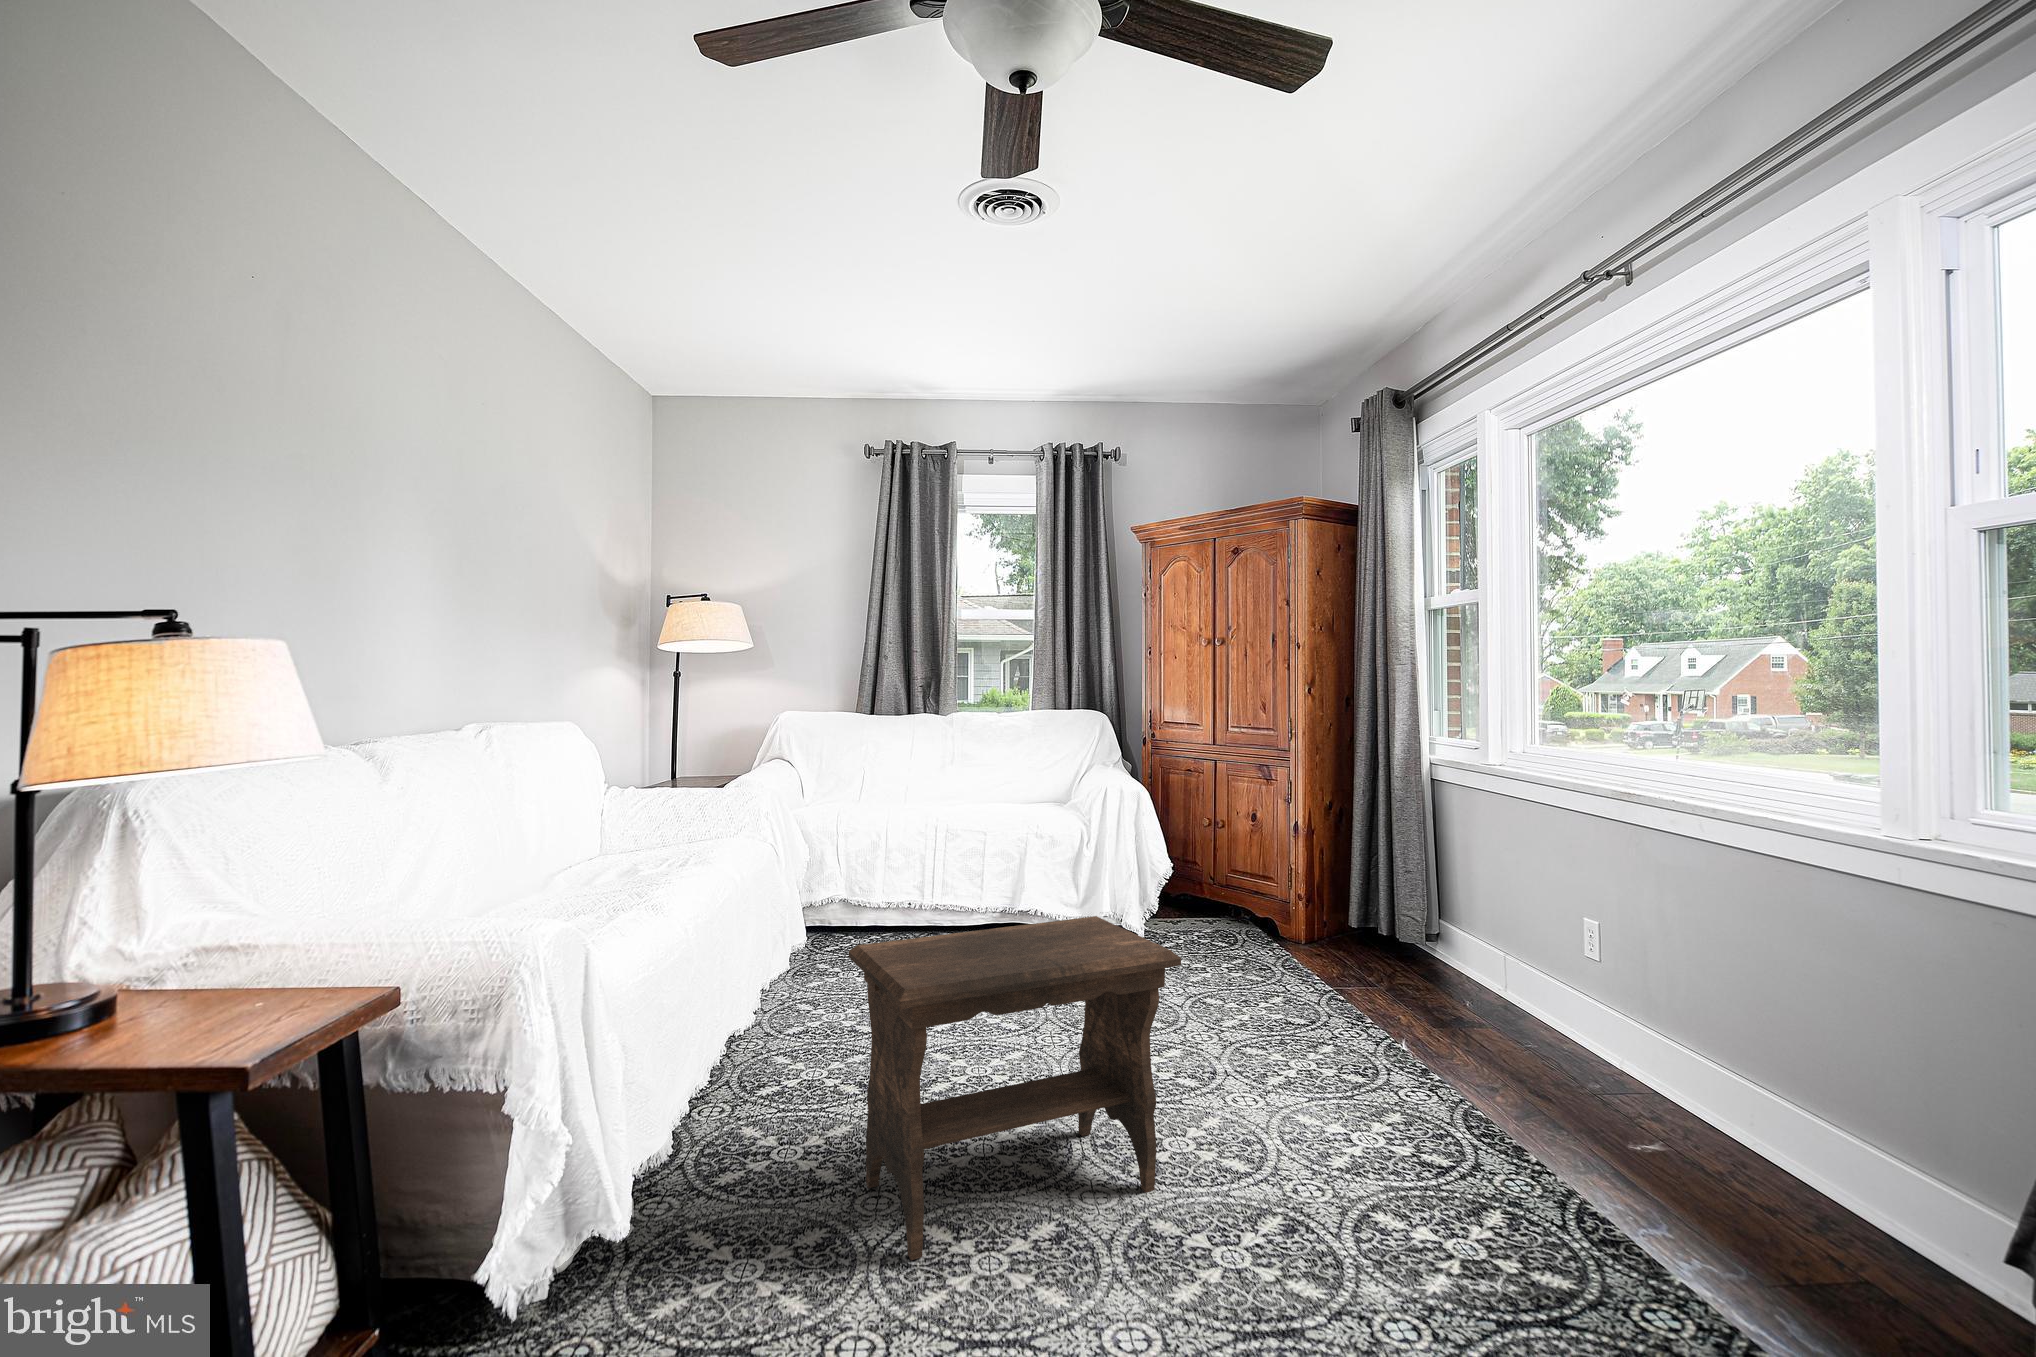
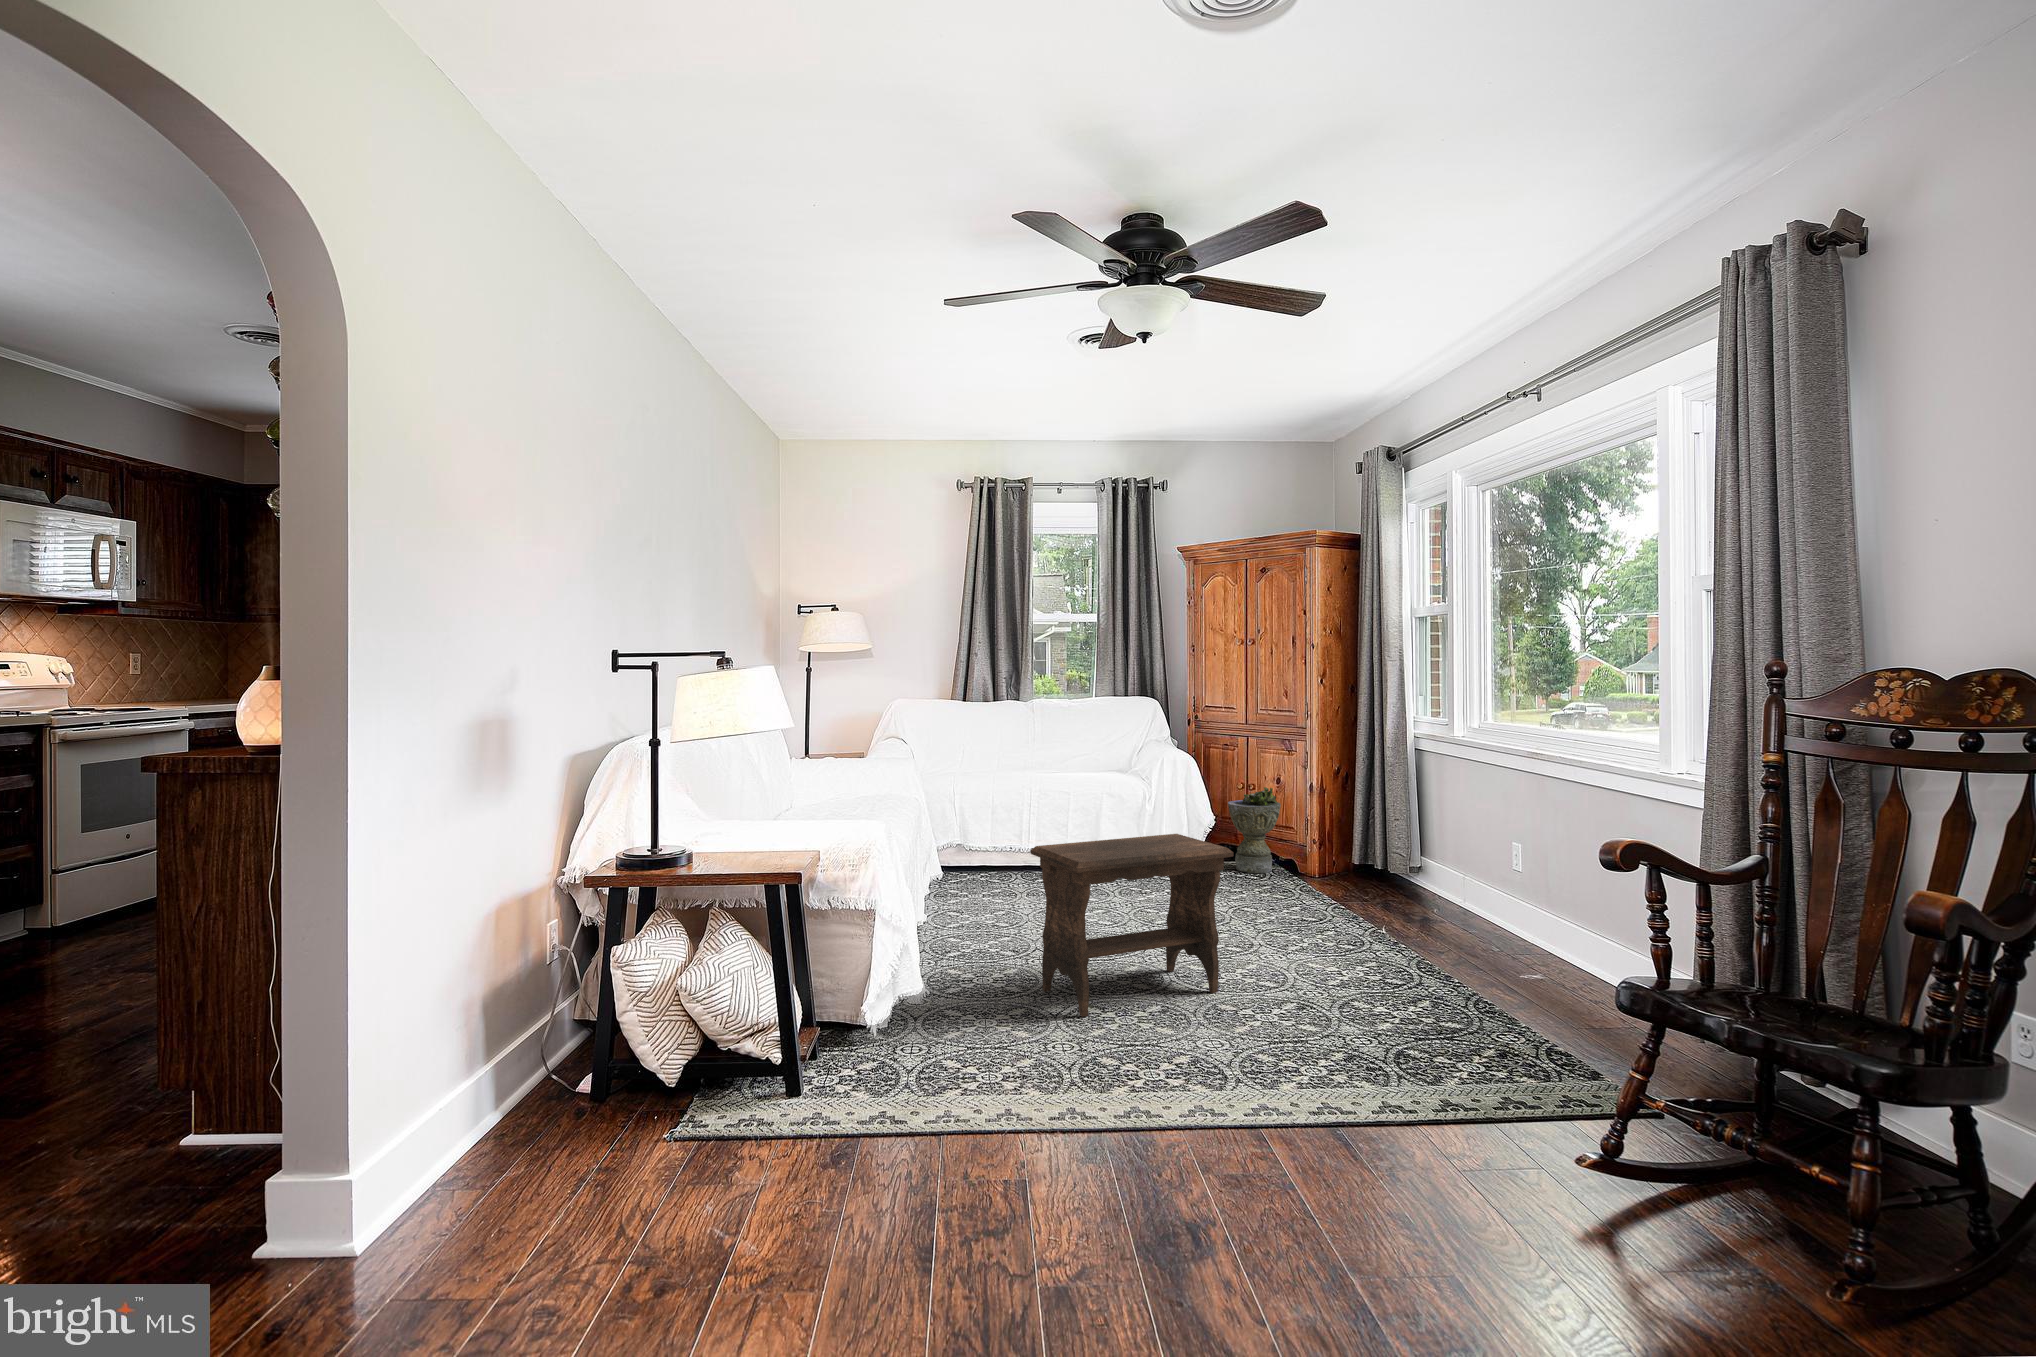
planter: none [1188,825,1256,937] -> present [1228,787,1281,873]

